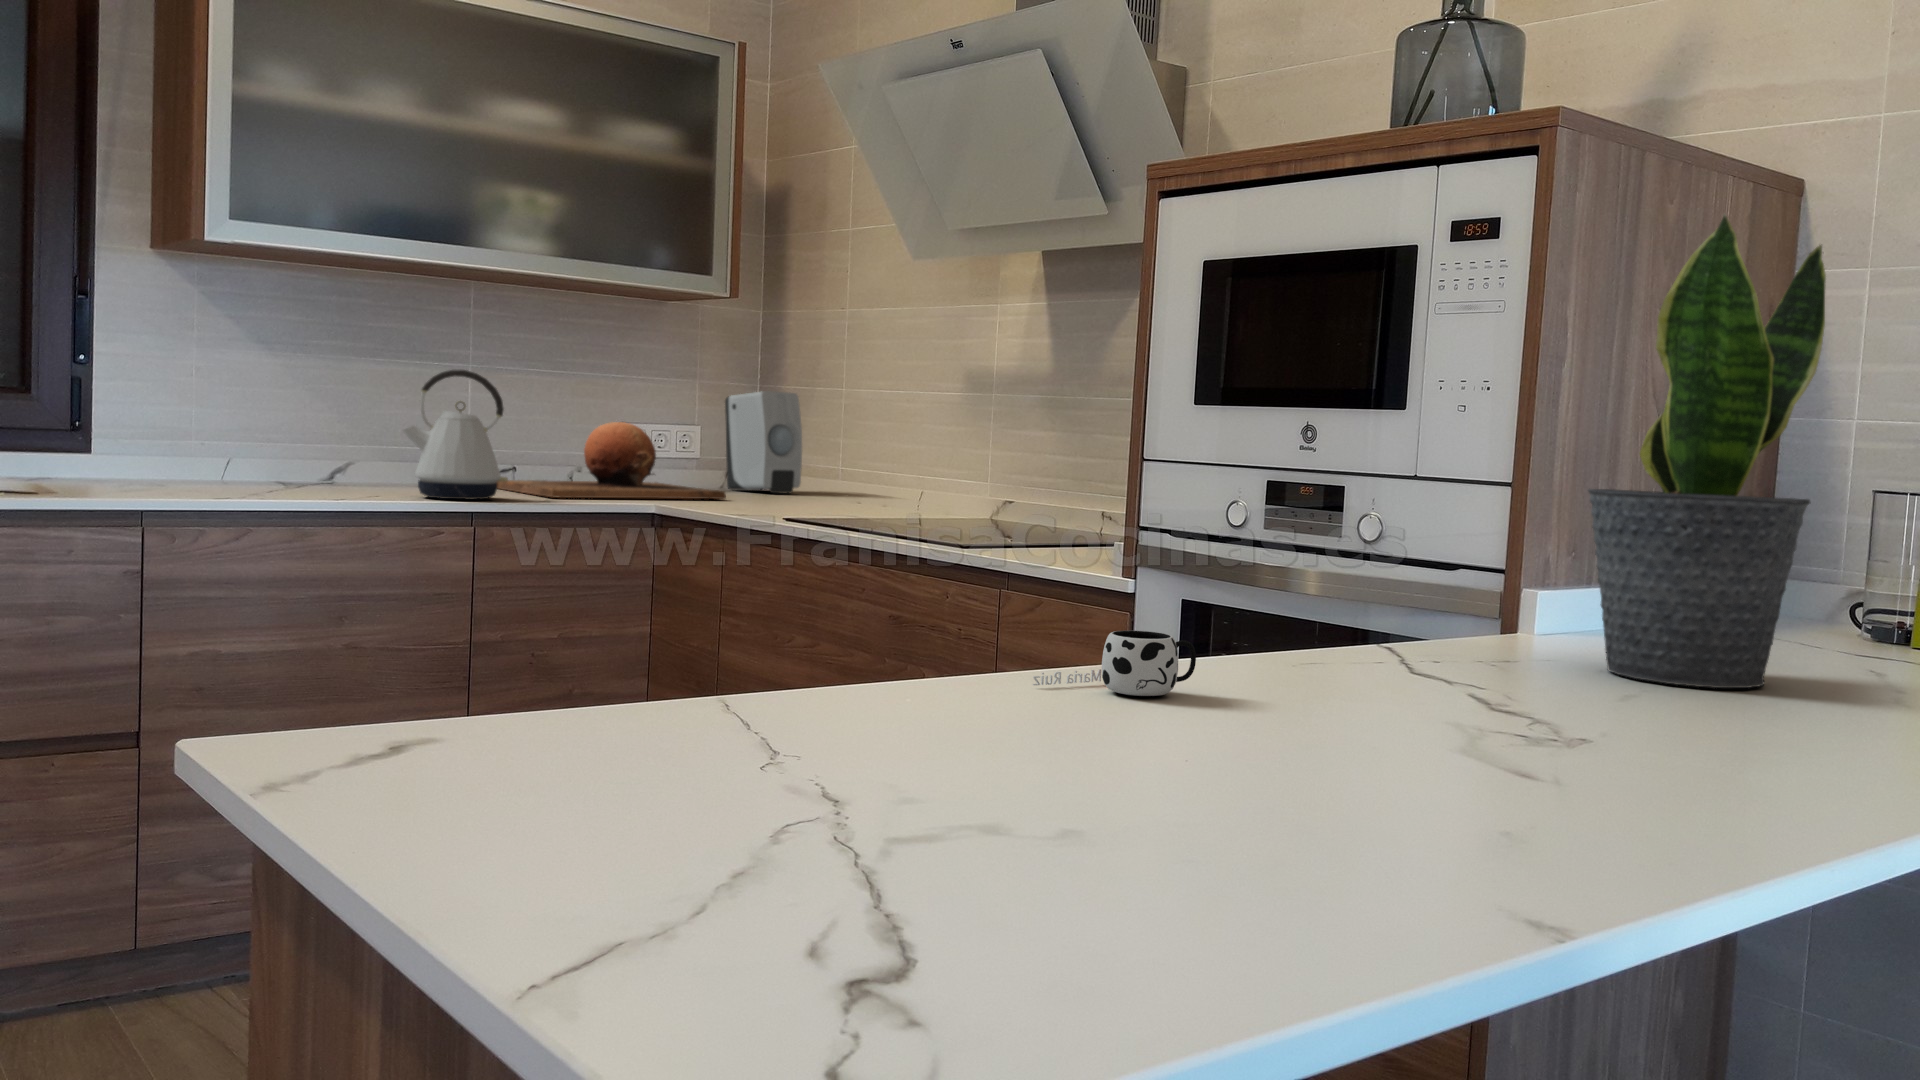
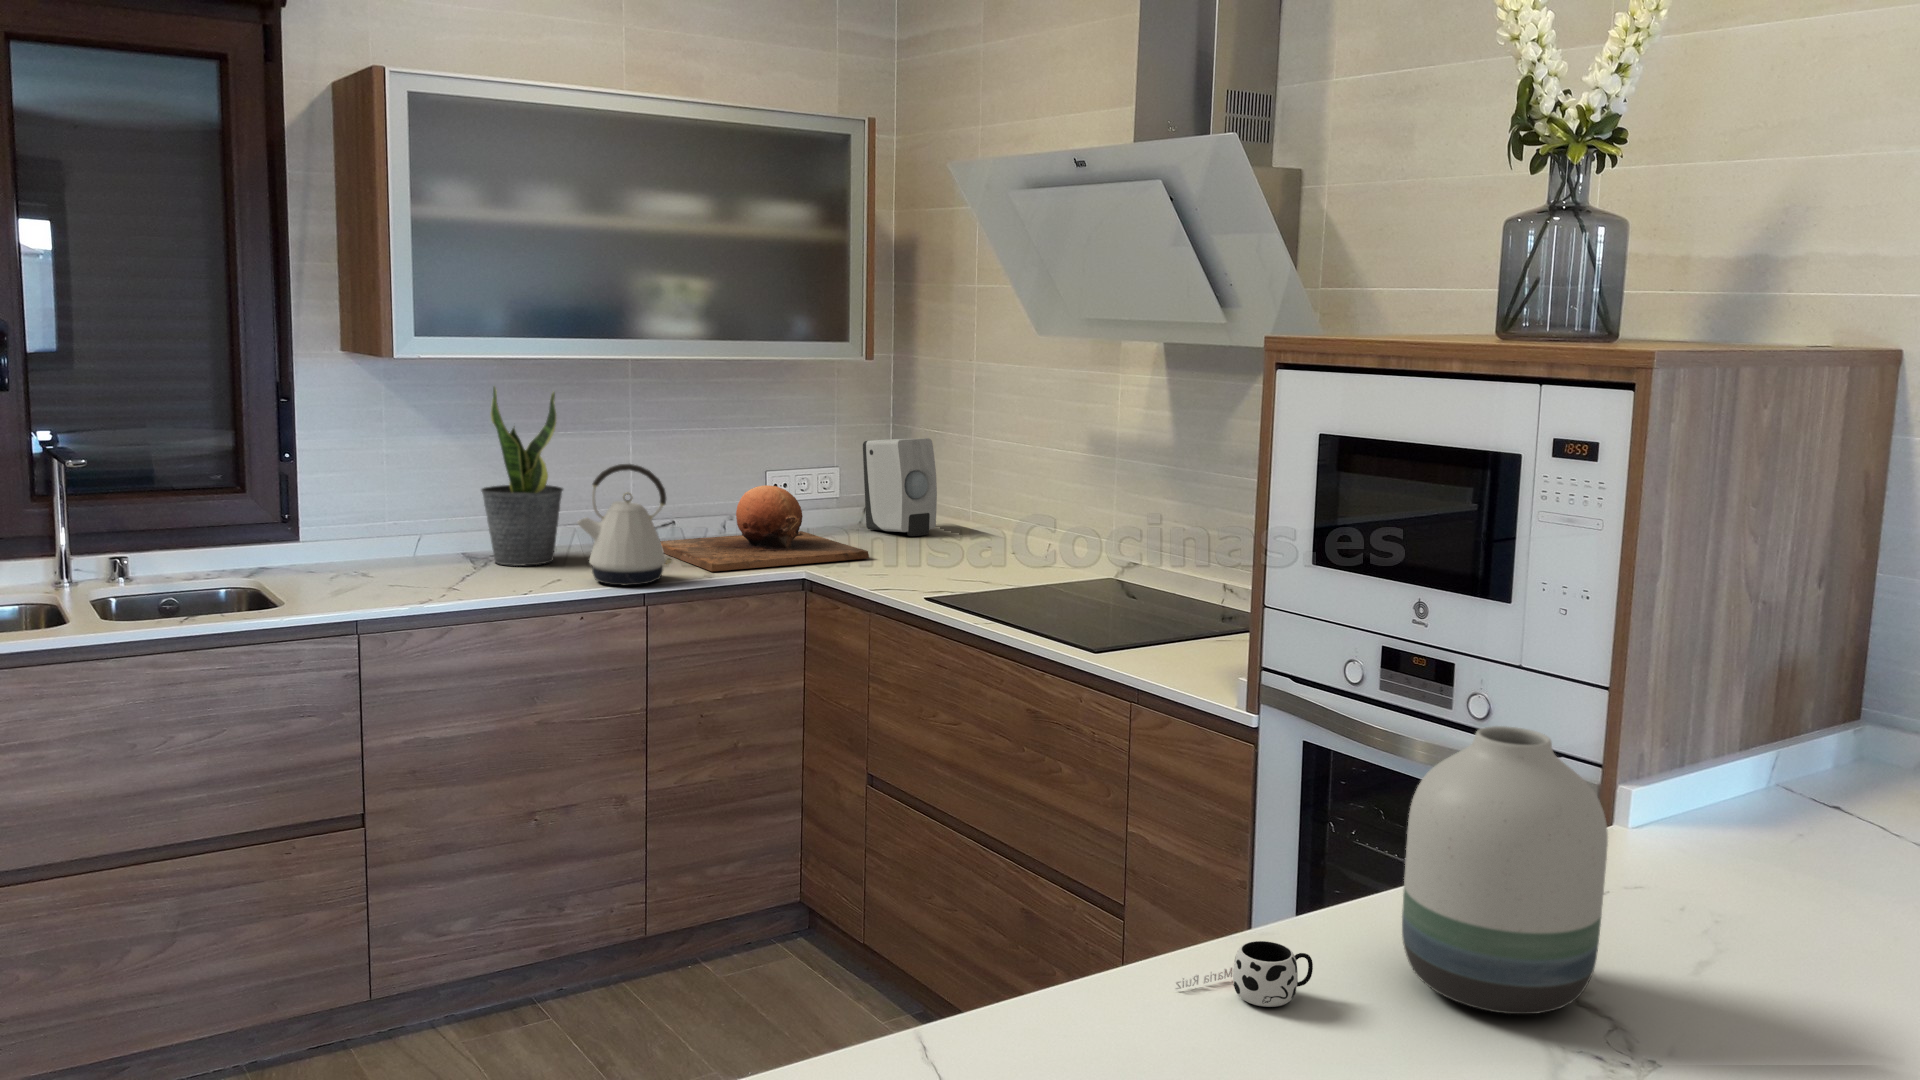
potted plant: present [1588,215,1826,688] -> present [481,387,563,566]
vase: none [1300,383,1535,703] -> present [1402,726,1608,1014]

